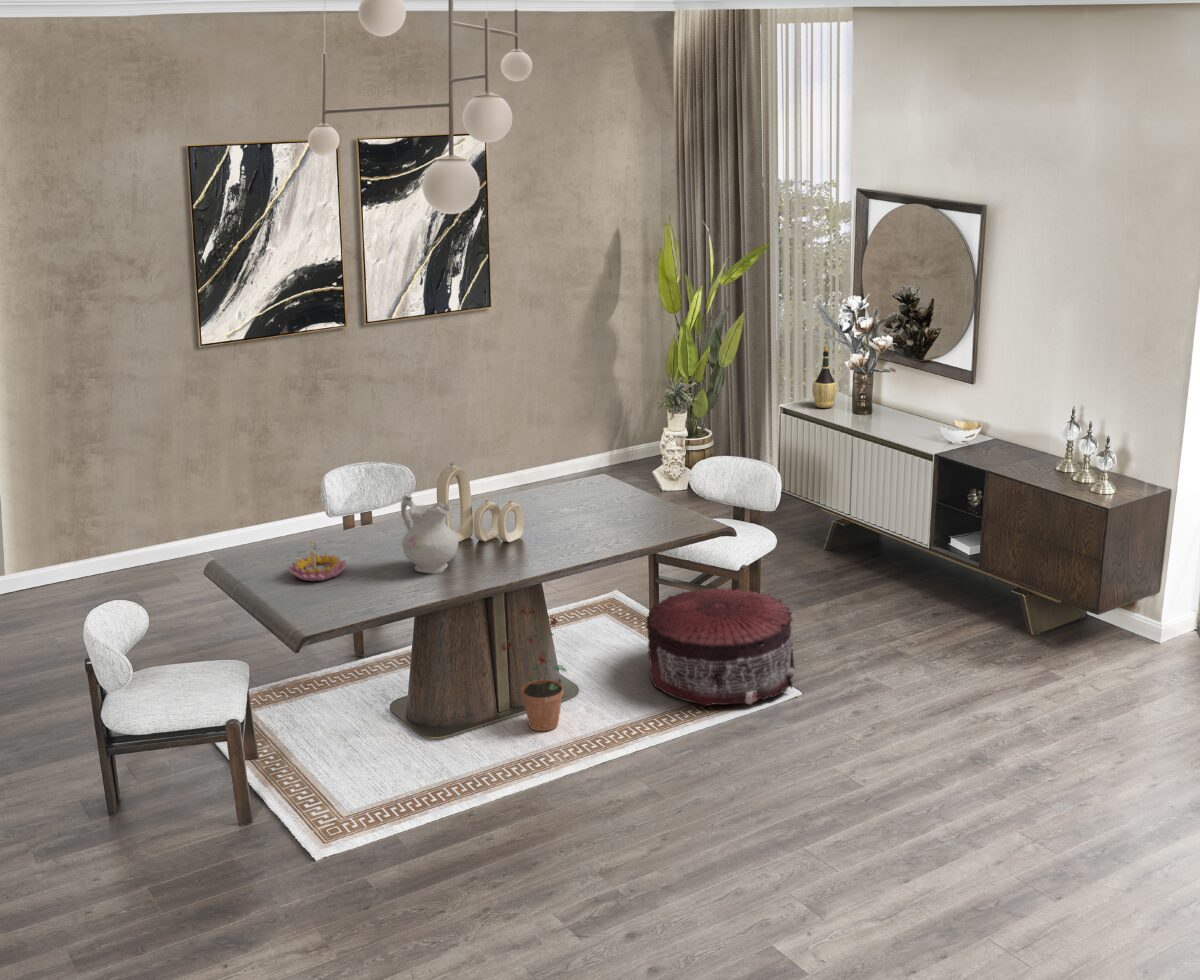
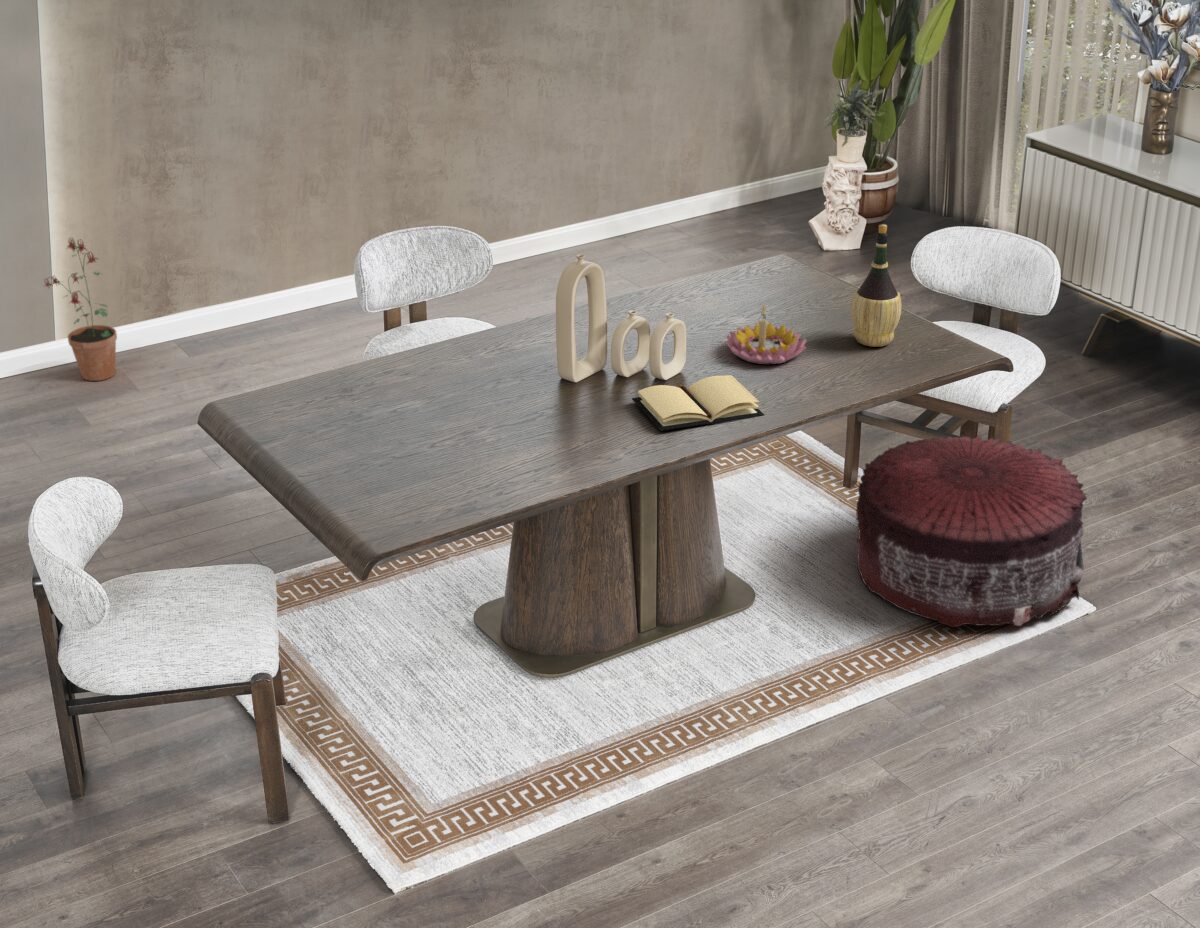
wine bottle: present [812,347,837,408] -> present [851,224,902,347]
ceramic pitcher: present [401,496,458,574] -> none [506,313,597,438]
book: none [484,537,567,568] -> present [632,375,764,431]
candle holder: present [289,541,346,582] -> present [726,305,806,365]
potted plant: present [501,605,566,731] -> present [45,238,117,381]

